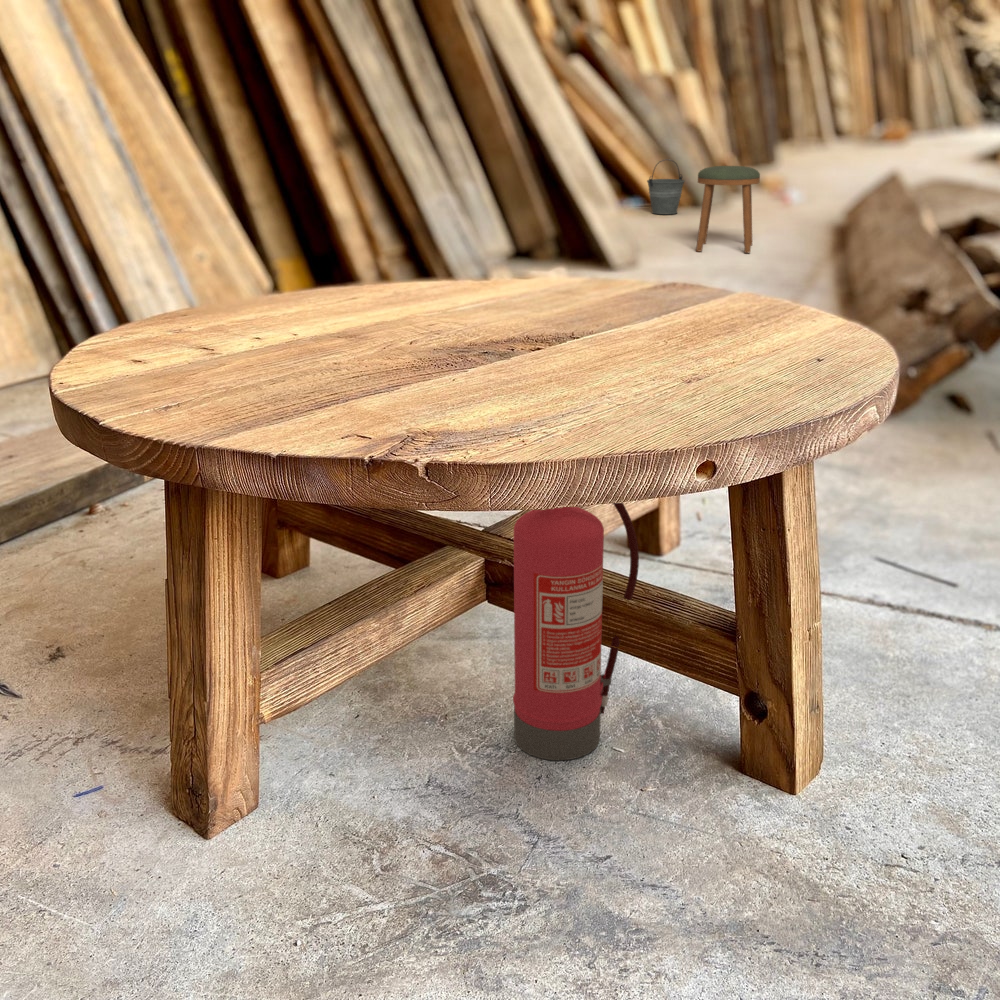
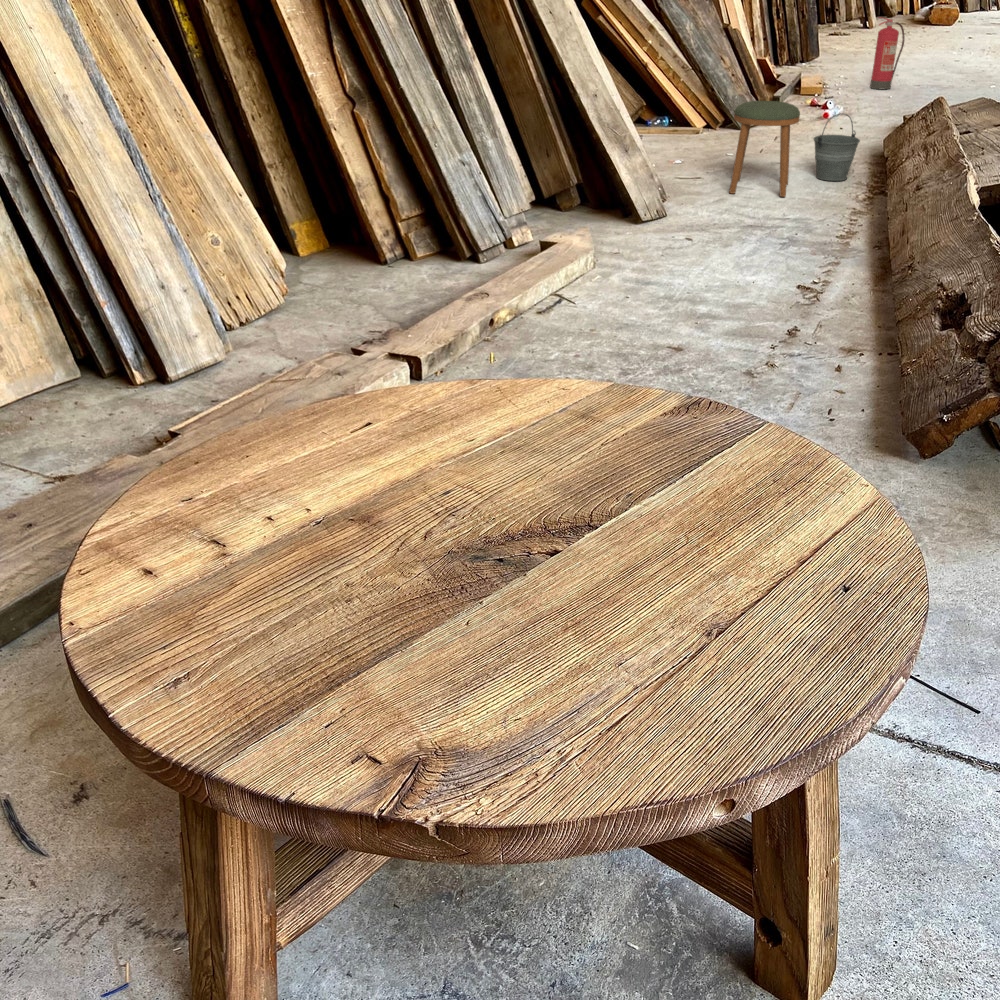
bucket: present [647,159,685,214] -> present [814,113,860,181]
fire extinguisher: present [513,502,639,760] -> present [870,18,905,89]

